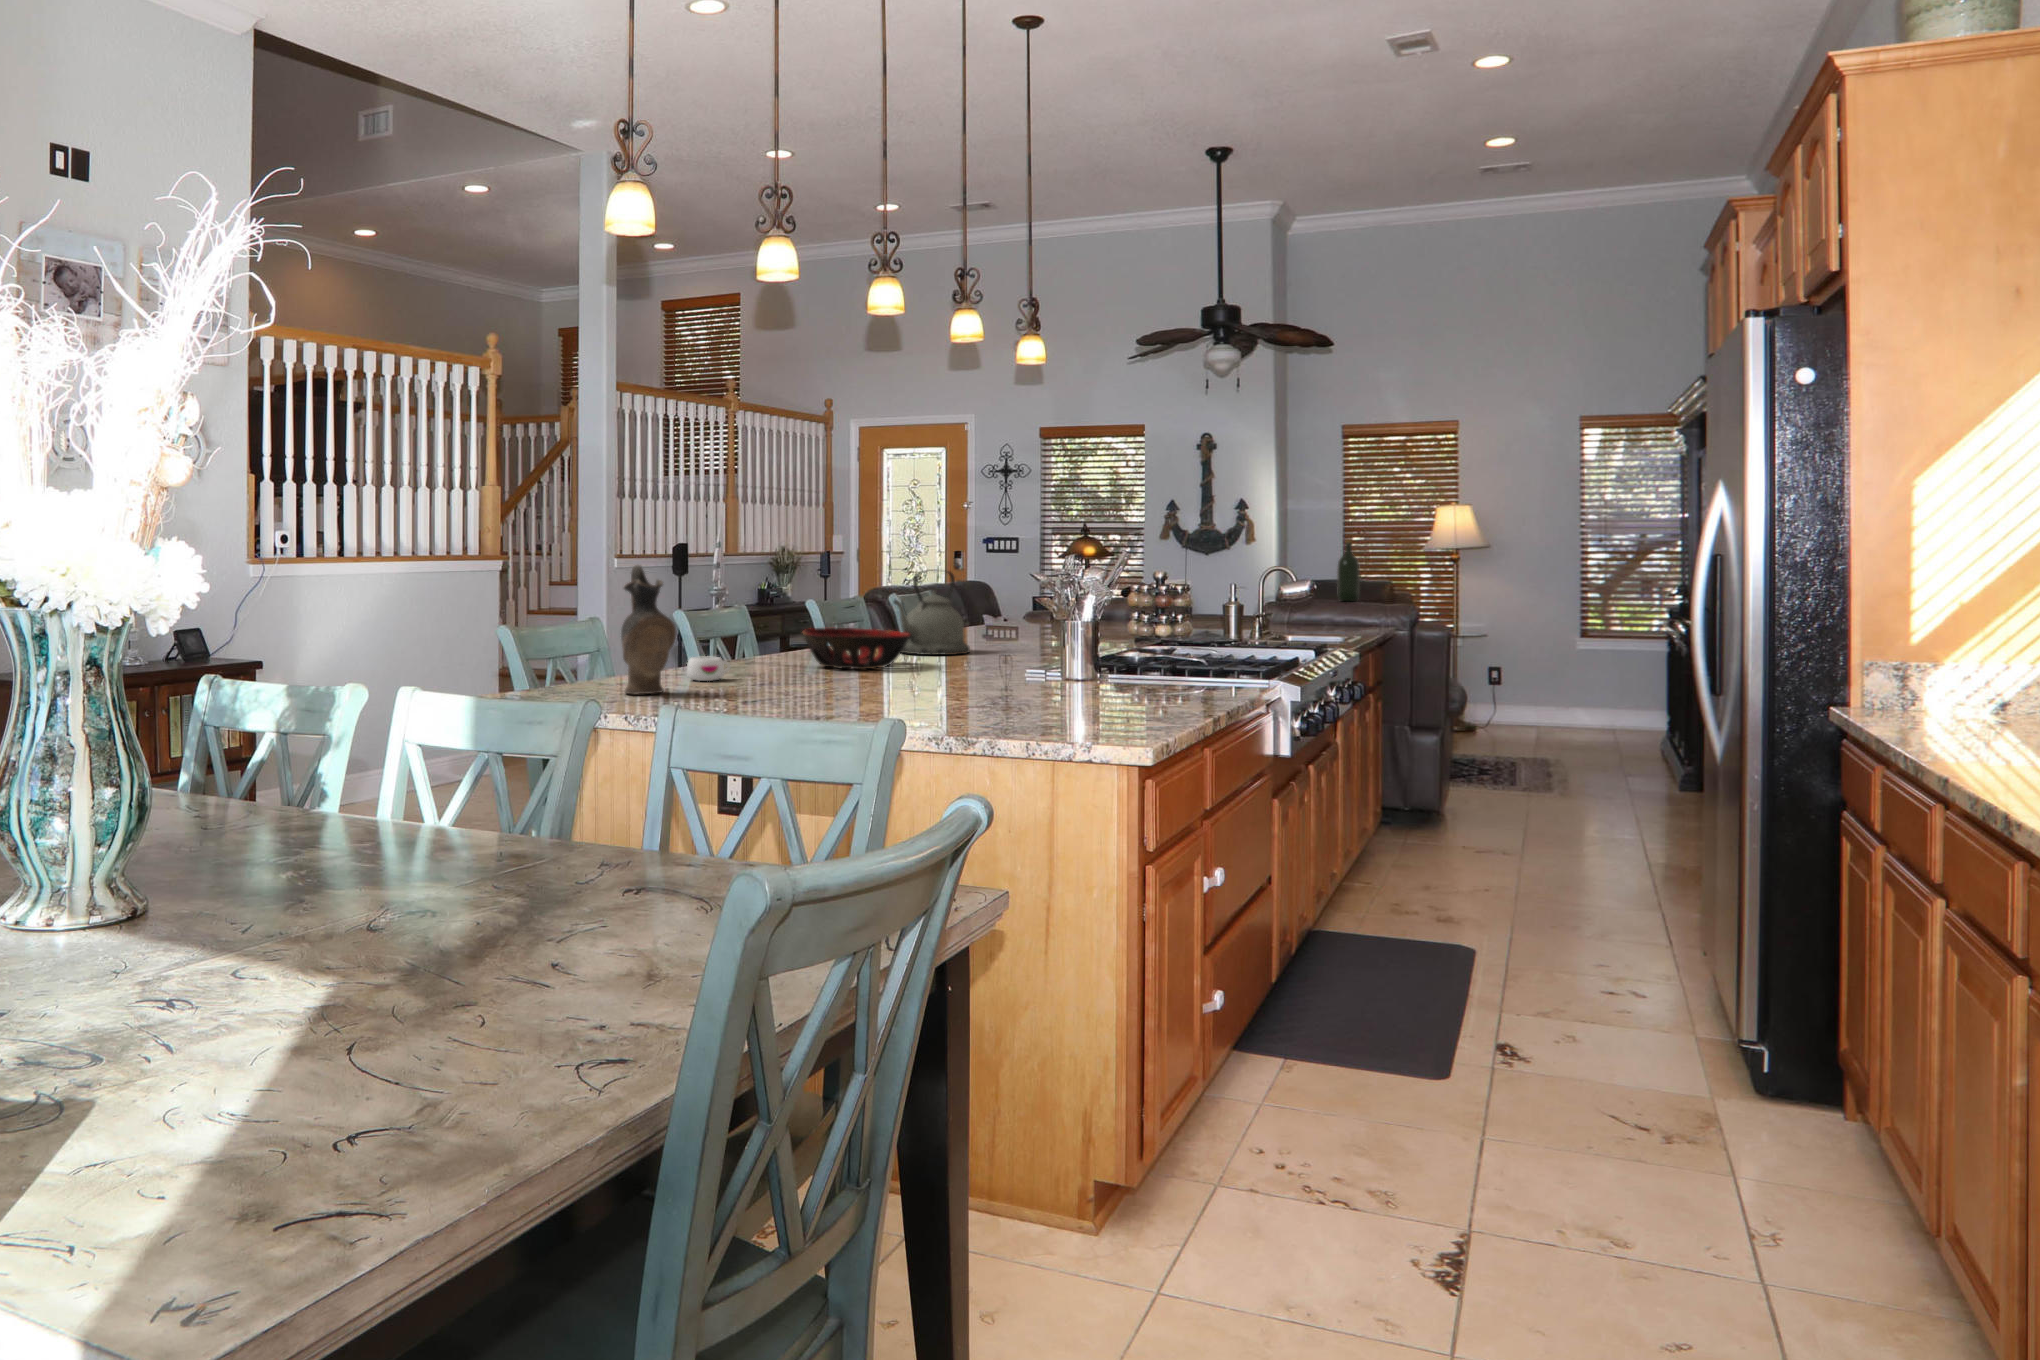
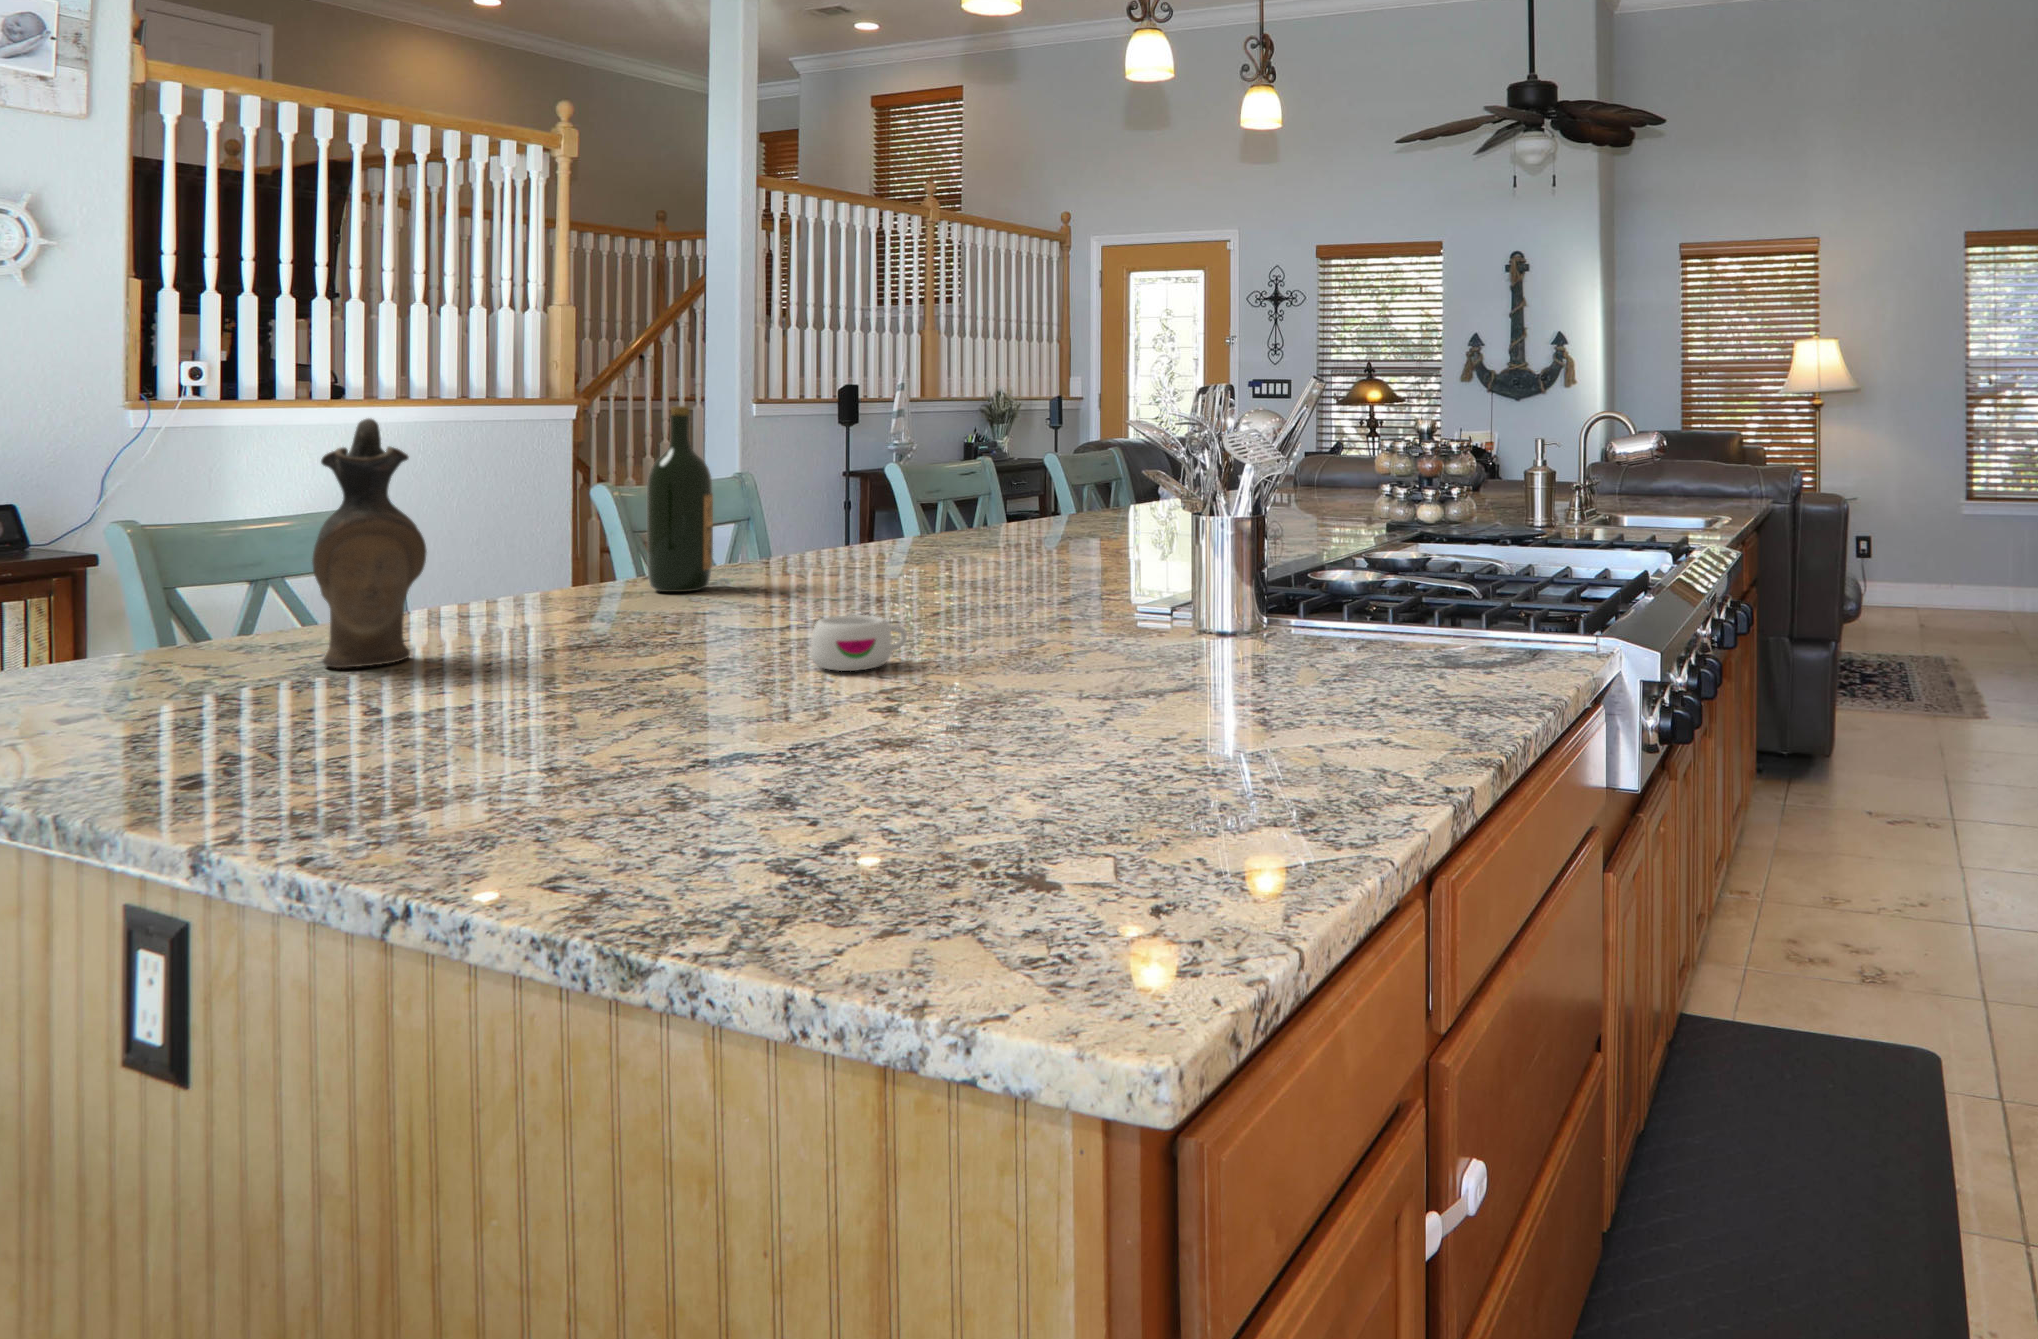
wine bottle: present [1337,539,1360,601] -> present [647,406,713,592]
kettle: present [894,571,970,655] -> none [968,425,1099,560]
decorative bowl: present [803,628,911,669] -> none [778,520,966,594]
mug: present [687,656,730,681] -> present [811,615,907,671]

